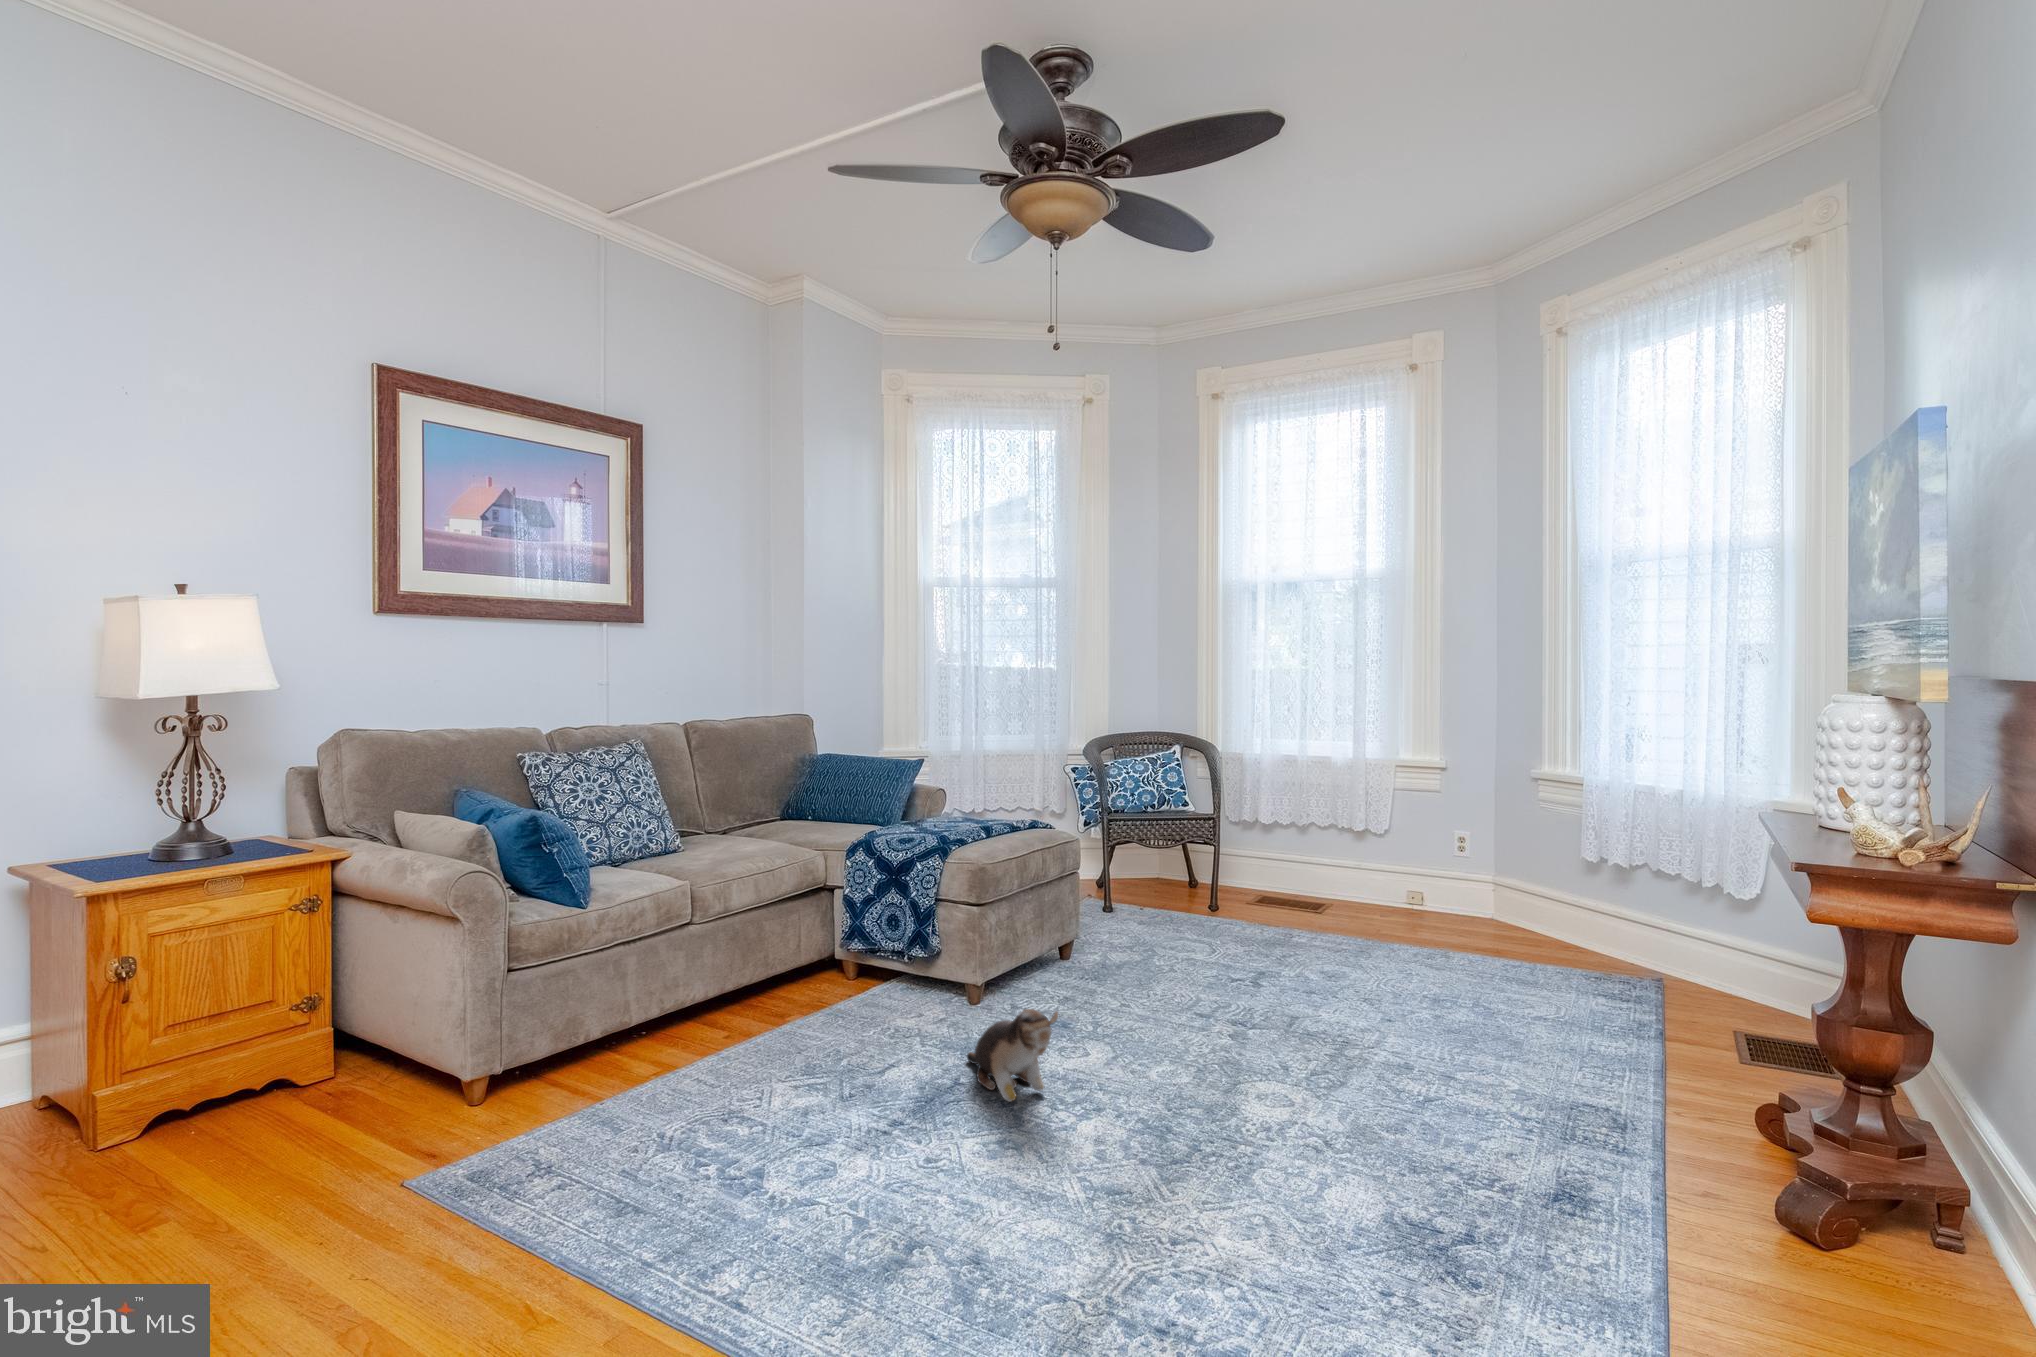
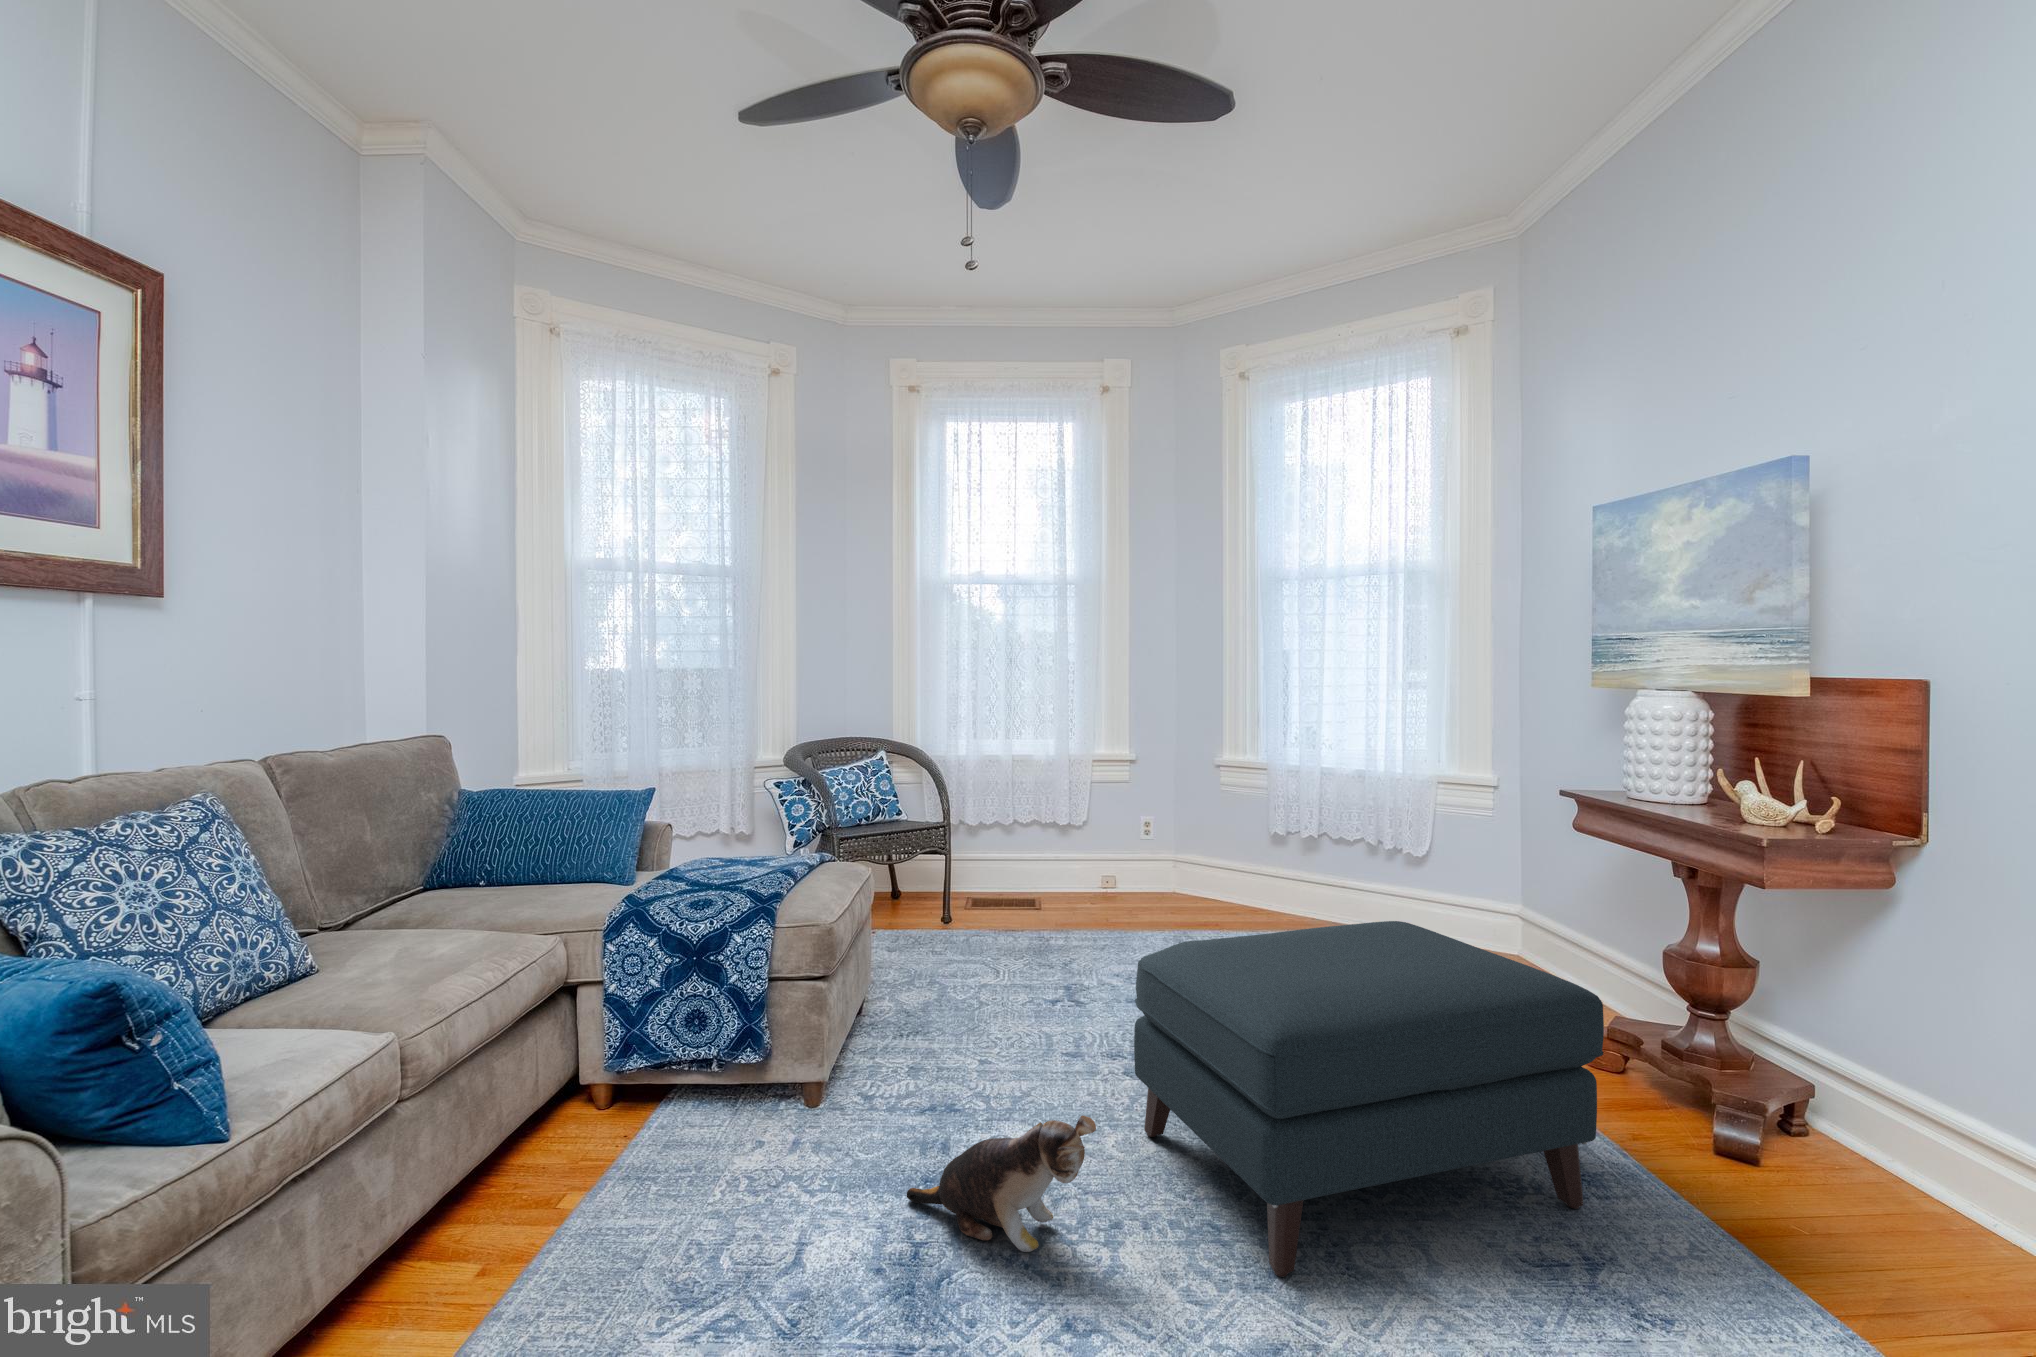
ottoman: none [1148,907,1533,1201] -> present [1134,921,1604,1277]

